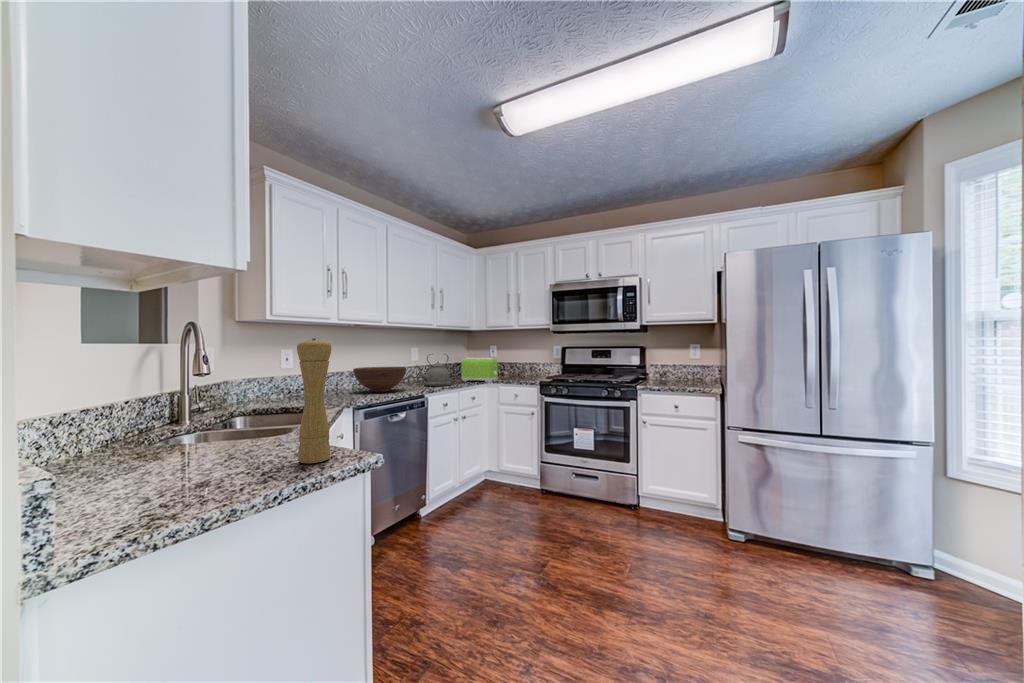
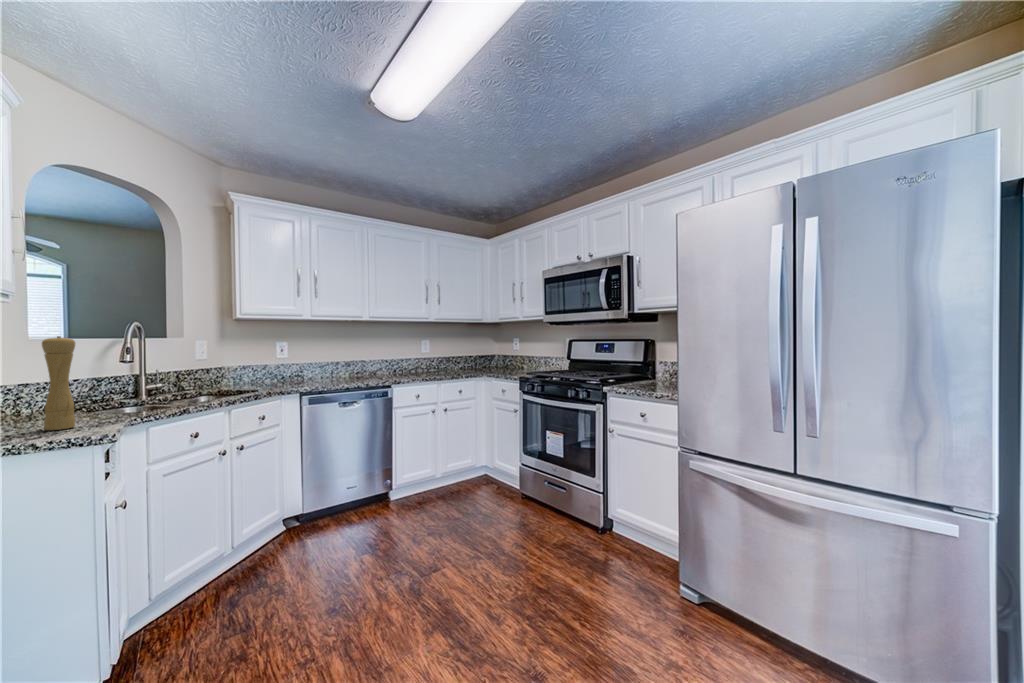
kettle: present [416,356,452,386] -> none [401,346,438,378]
toaster: present [461,358,498,382] -> none [459,350,491,376]
fruit bowl: present [353,367,406,392] -> none [331,358,380,381]

